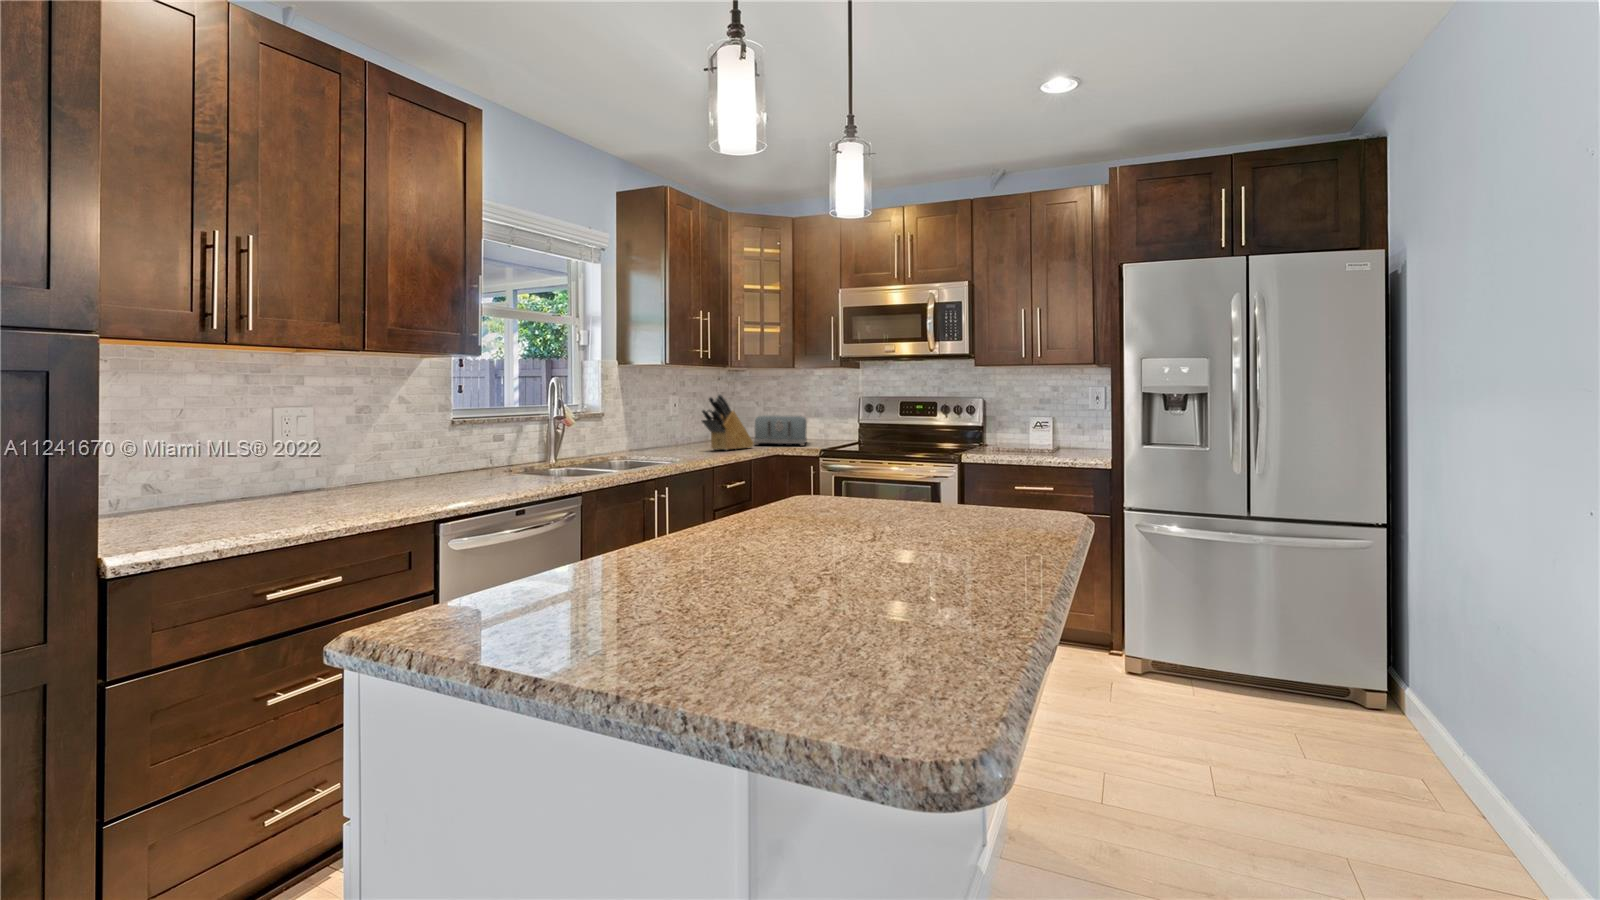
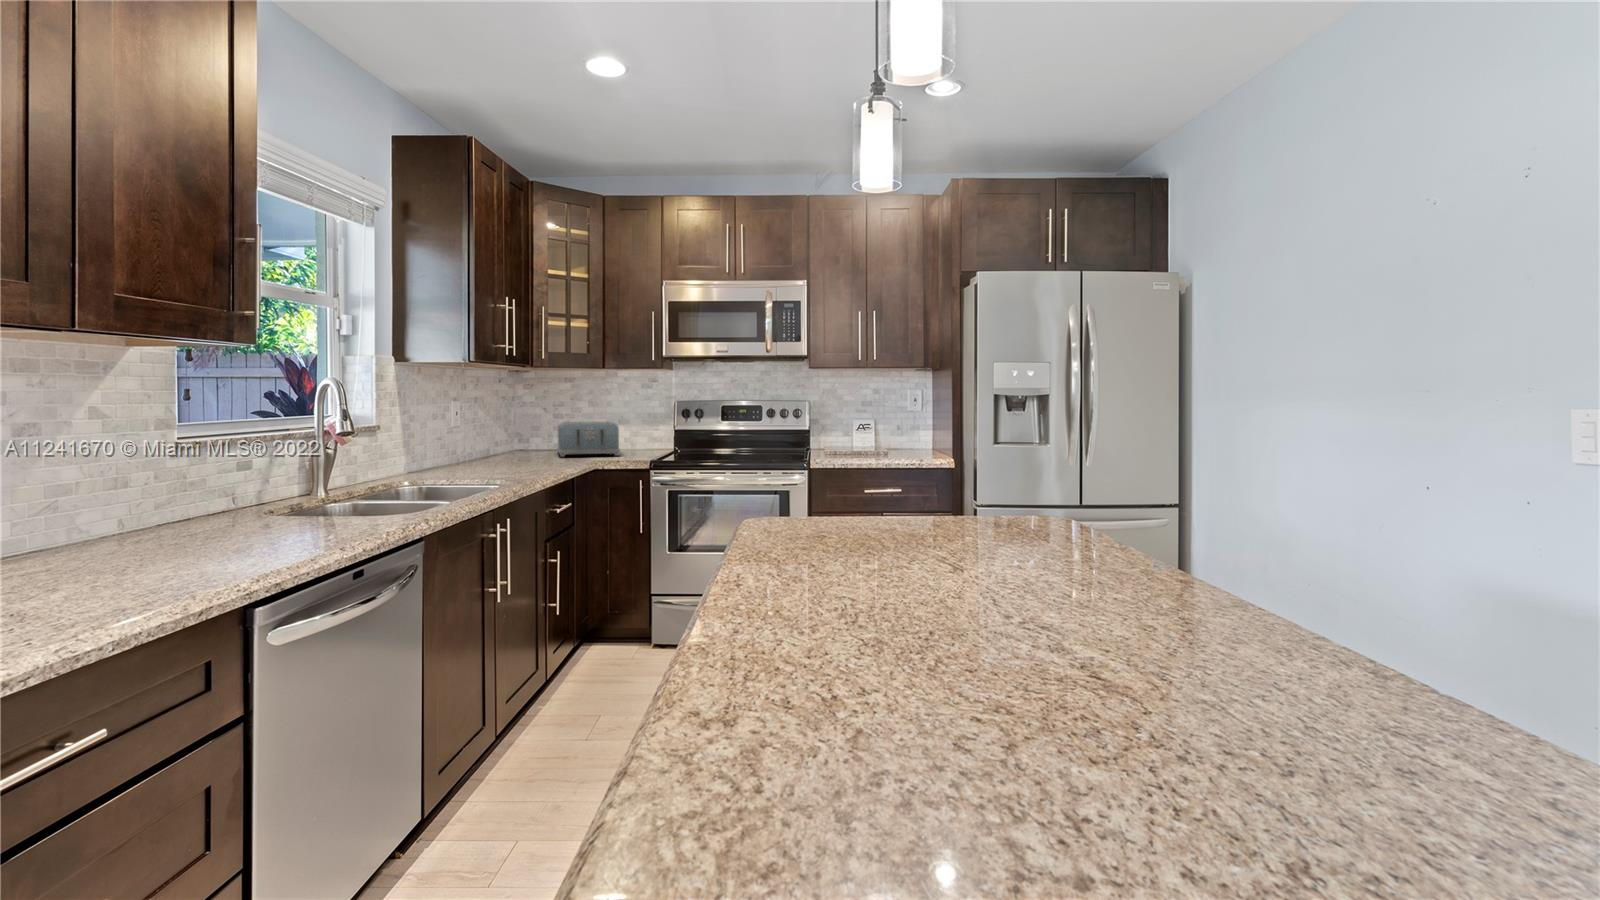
knife block: present [702,394,754,450] -> none [504,398,564,465]

